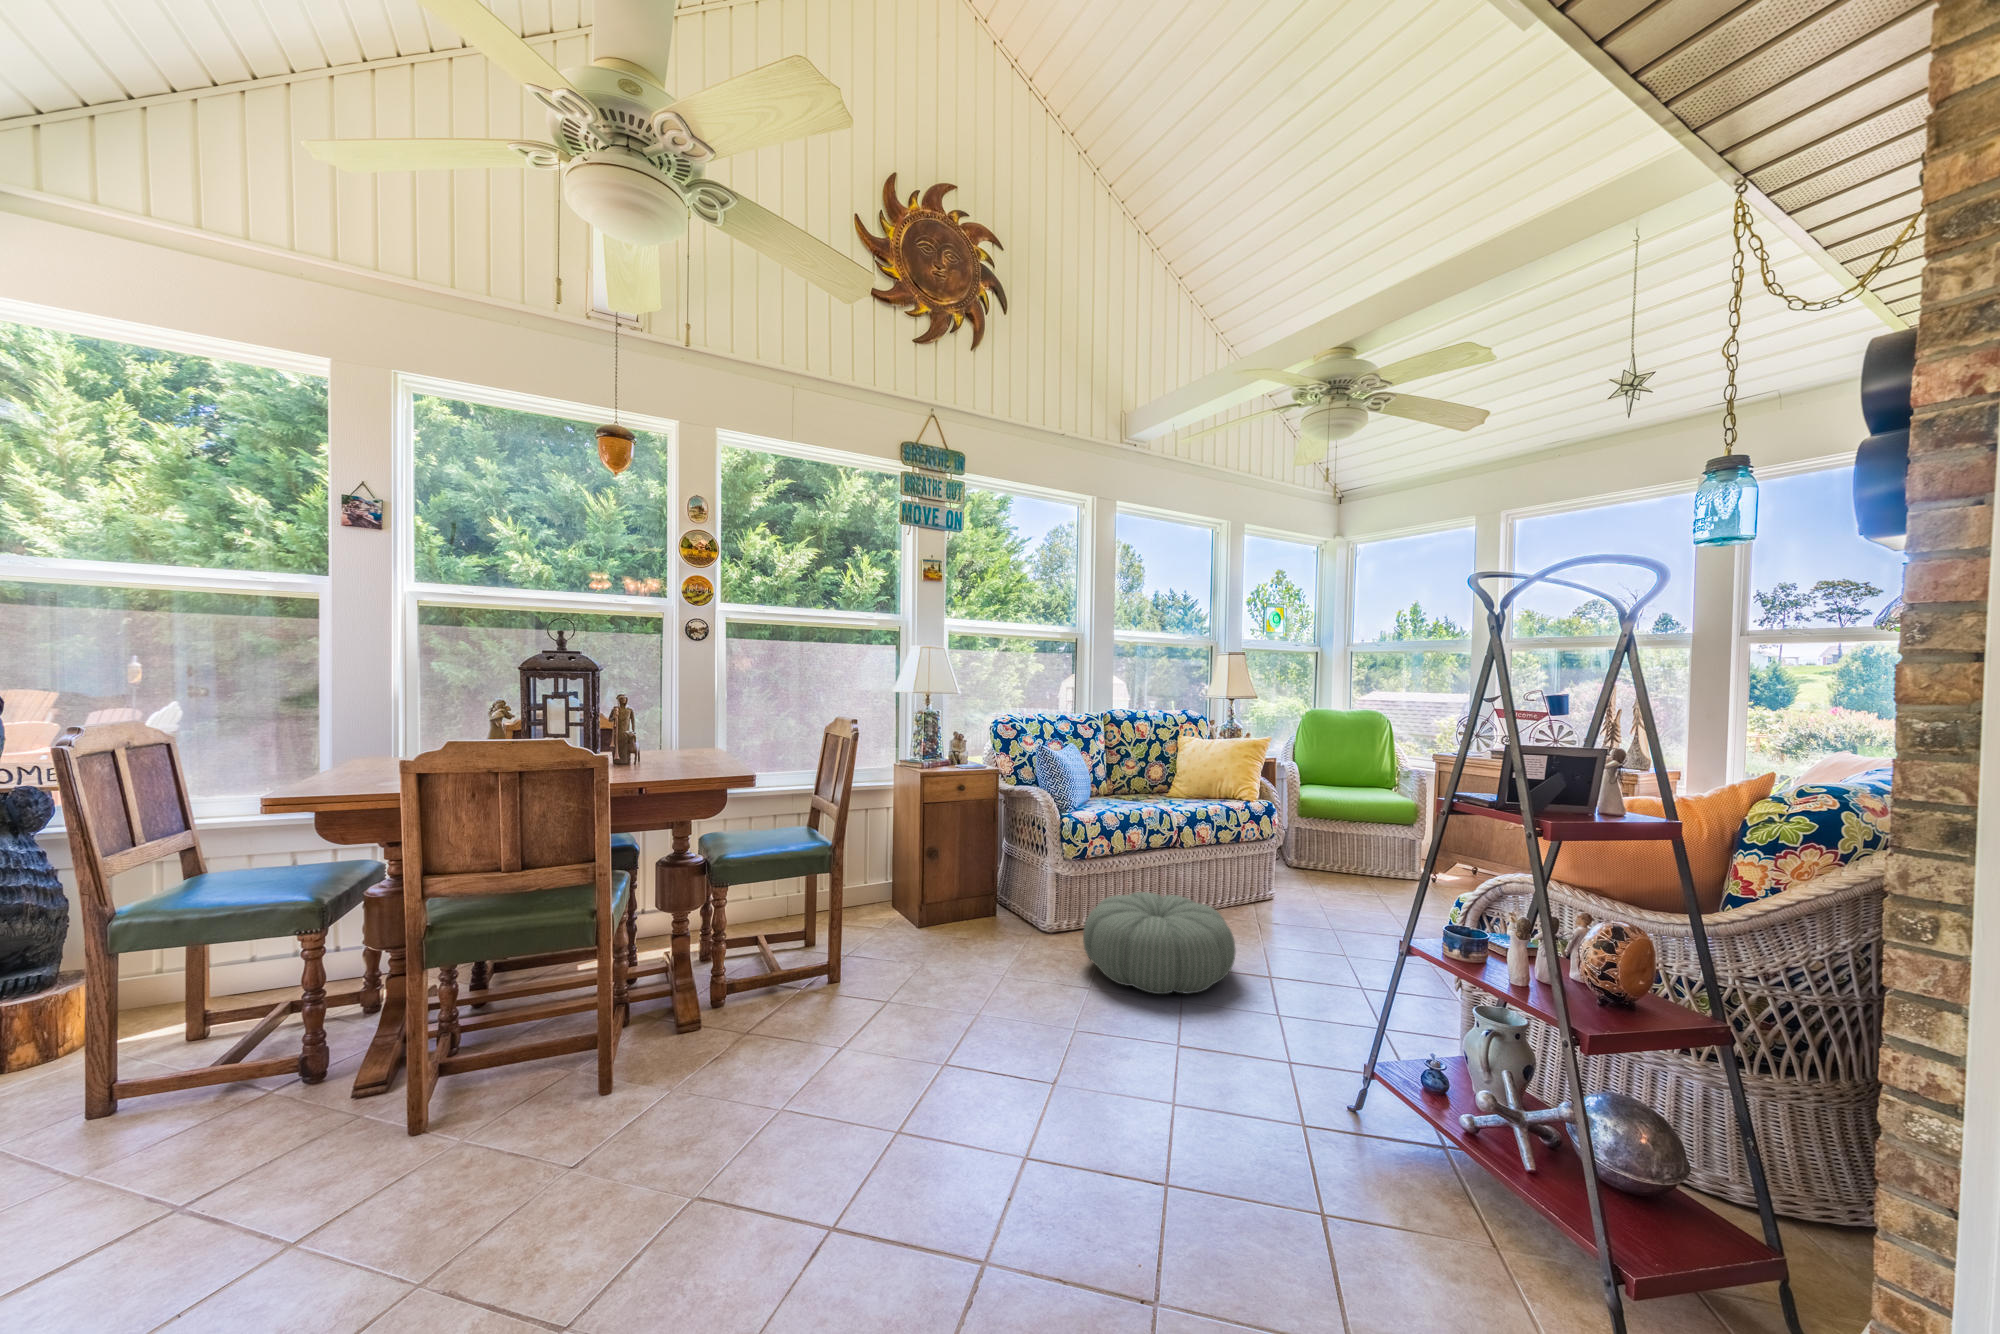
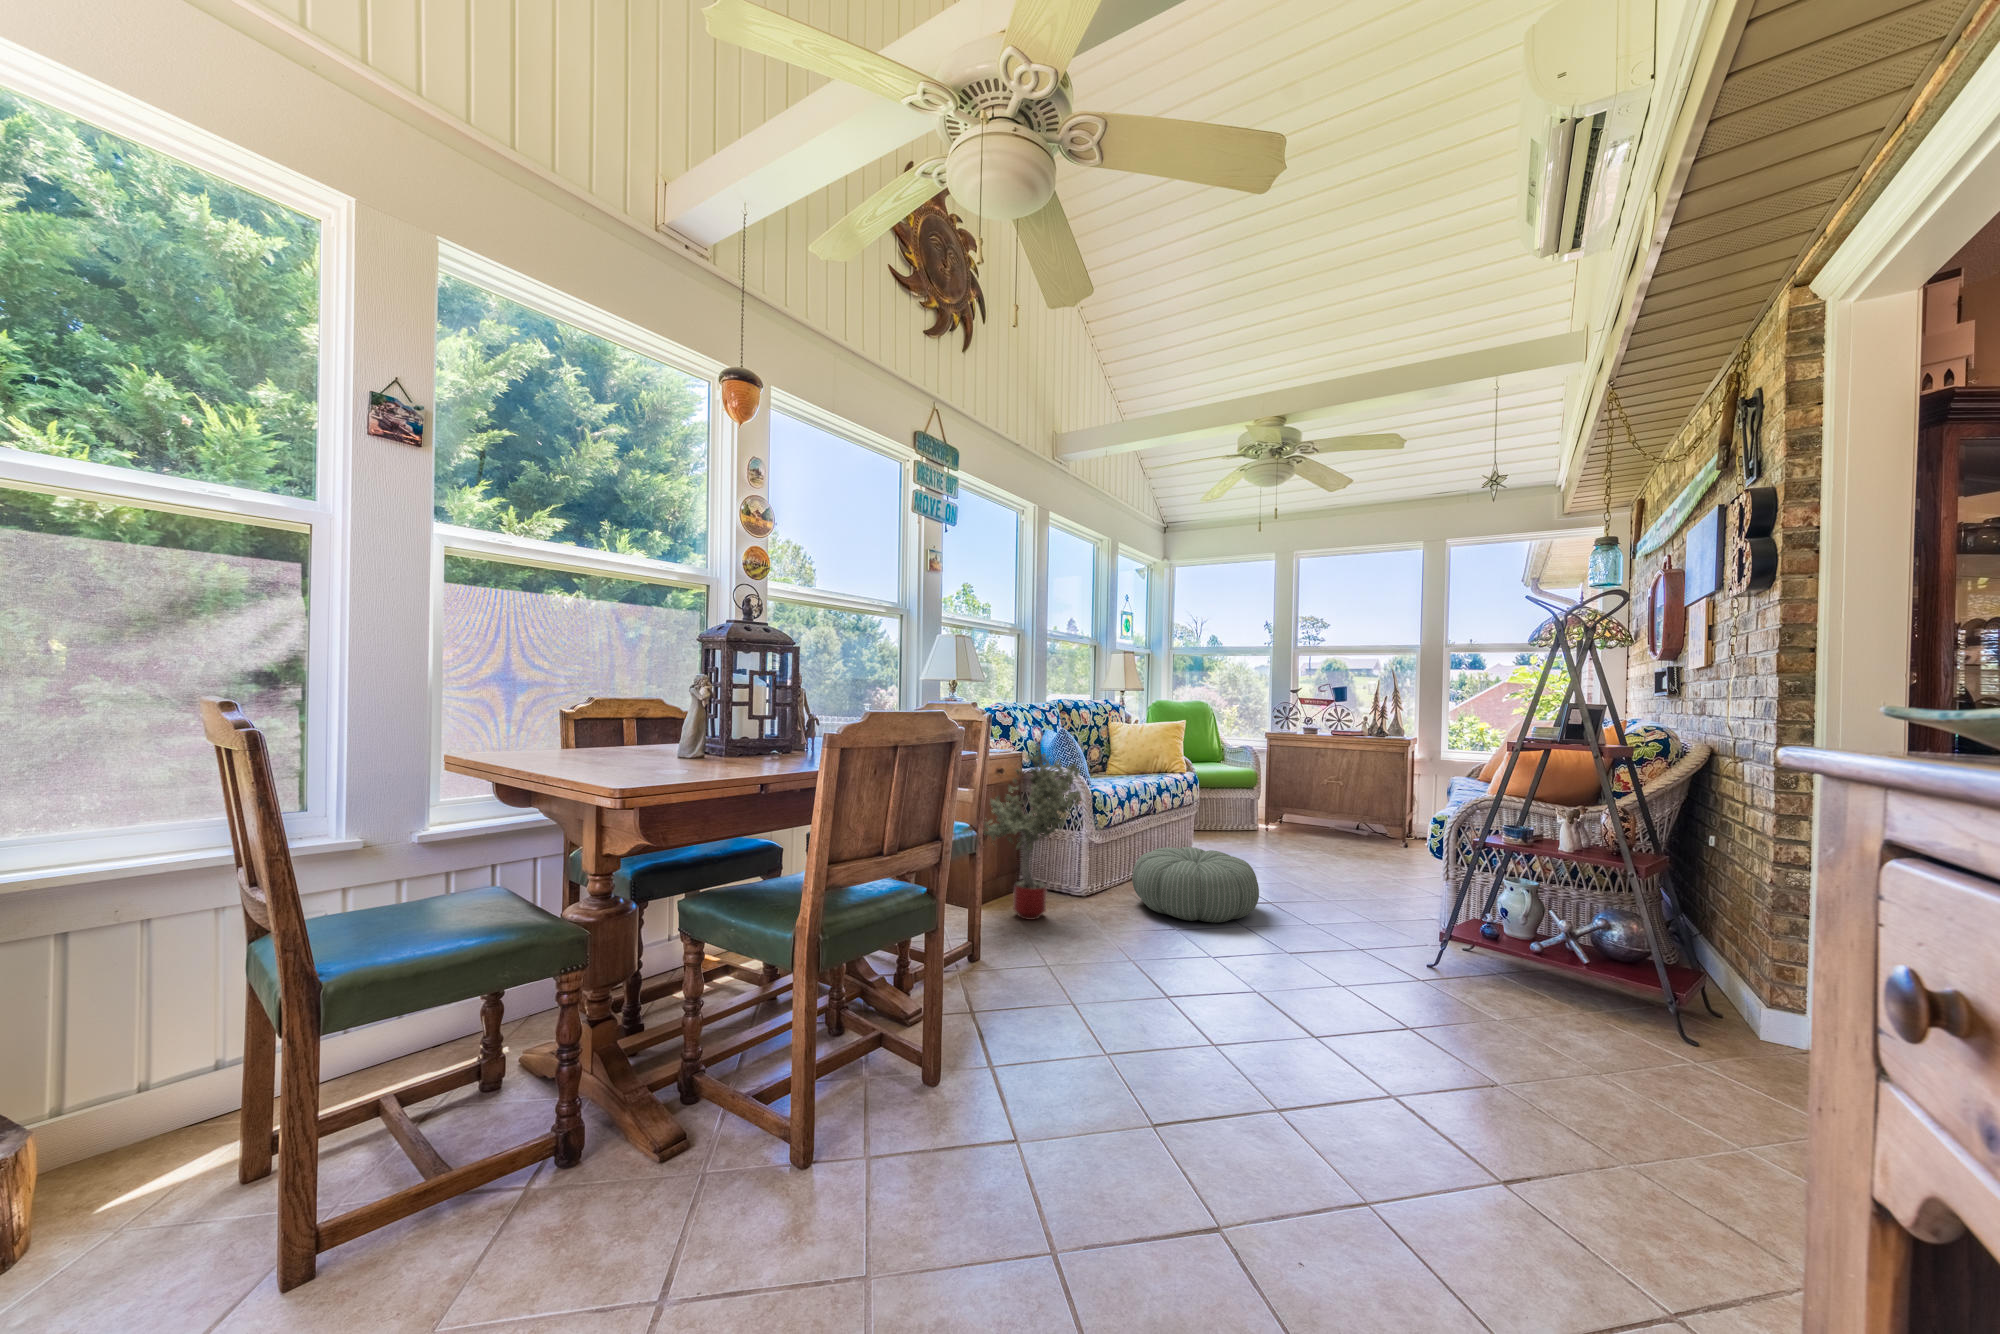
potted tree: none [888,762,1035,952] -> present [982,745,1082,920]

